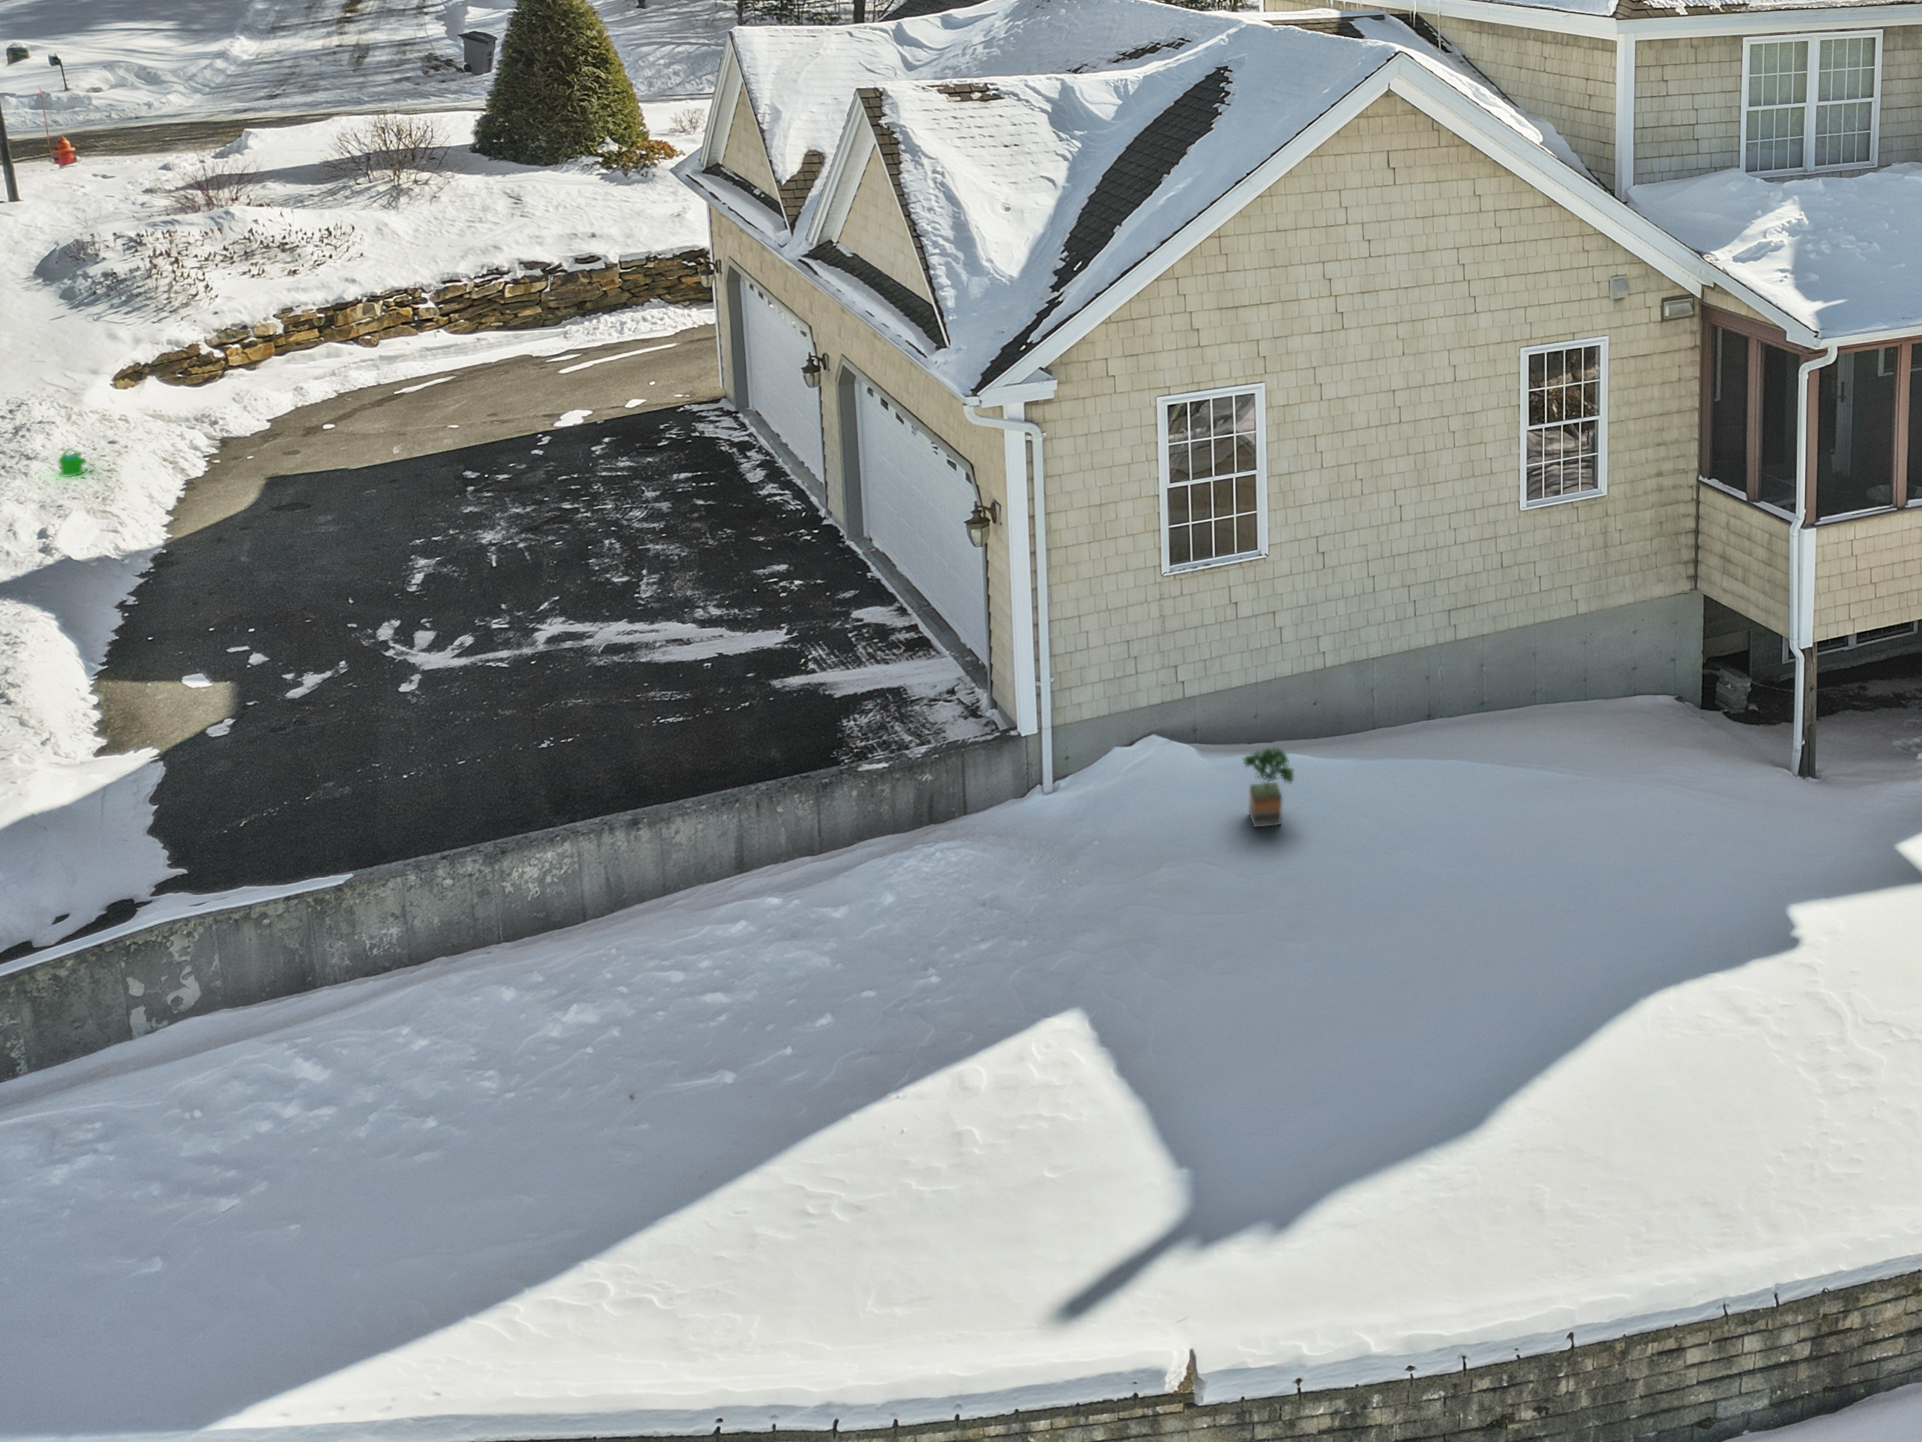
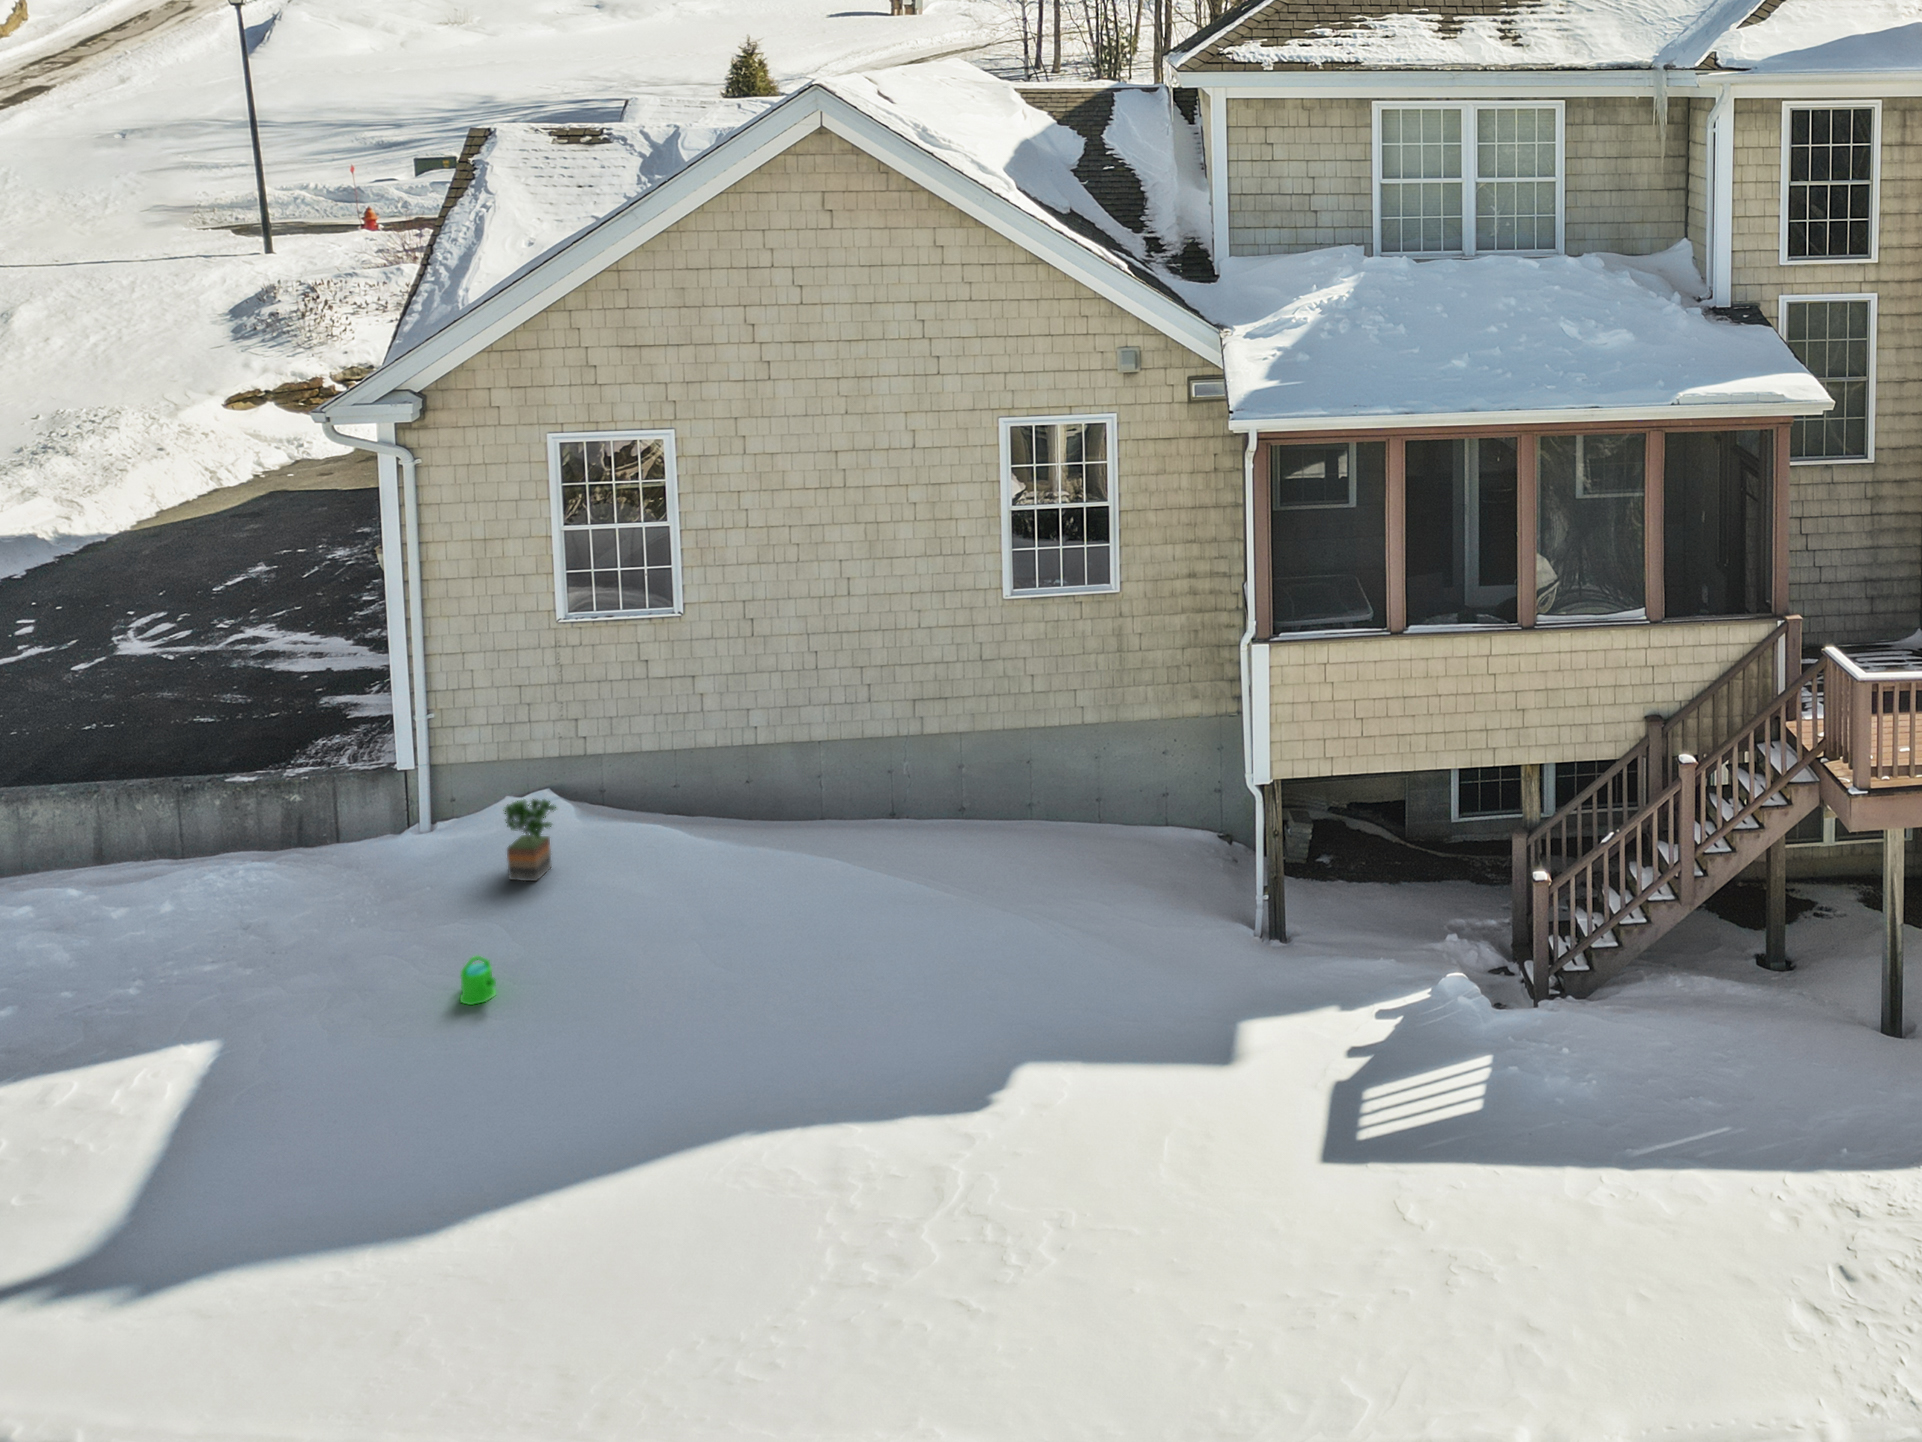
watering can: present [59,449,86,476] -> present [460,956,496,1005]

